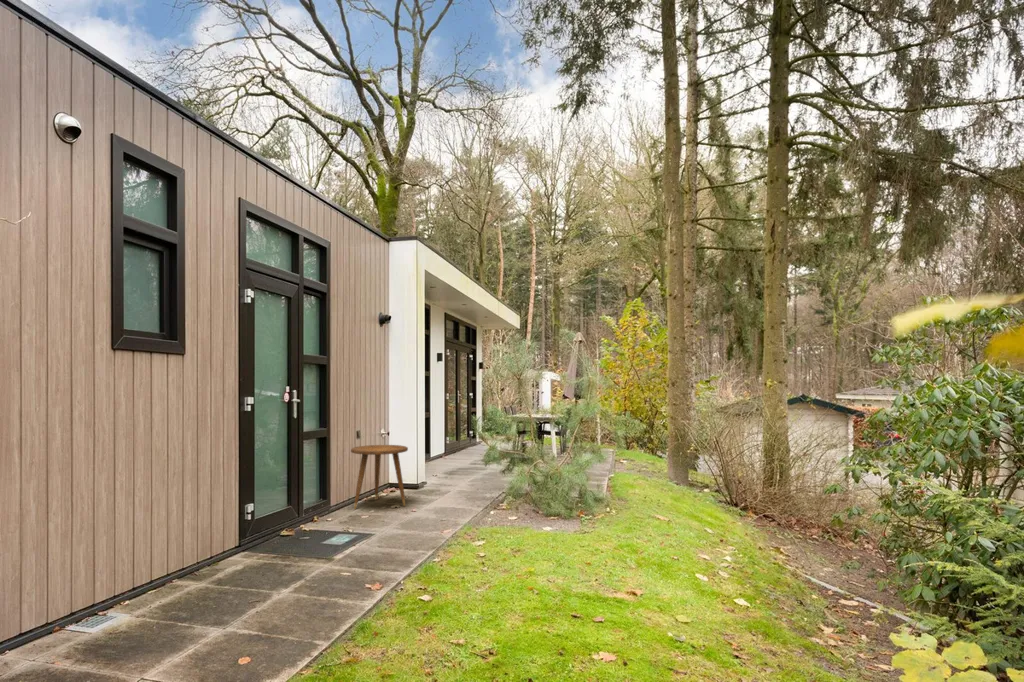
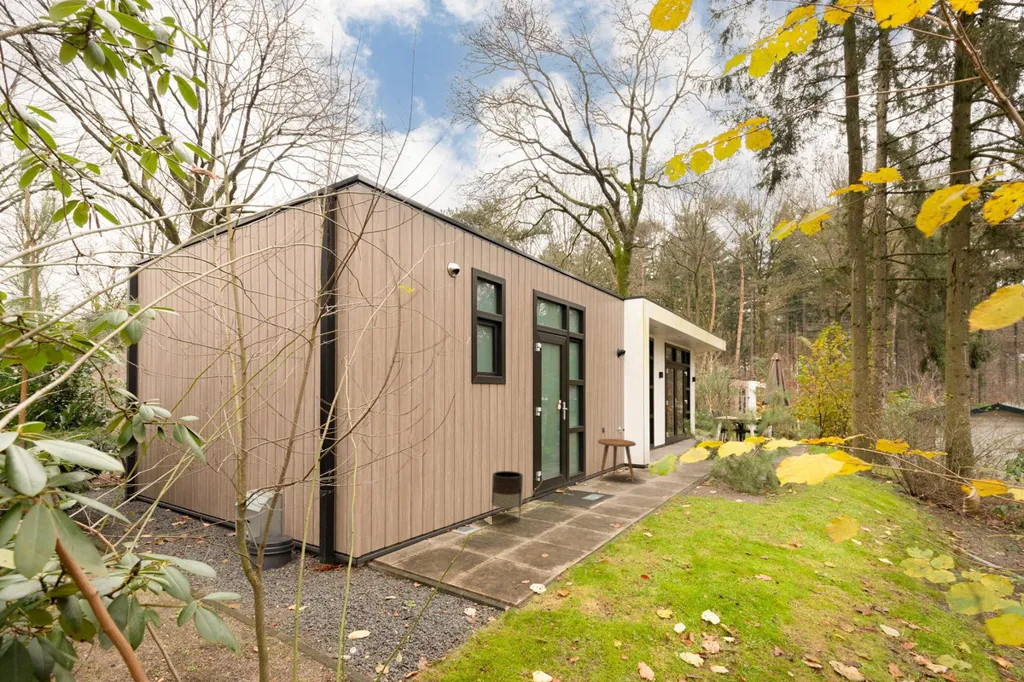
planter: none [143,510,211,604] -> present [491,471,523,509]

